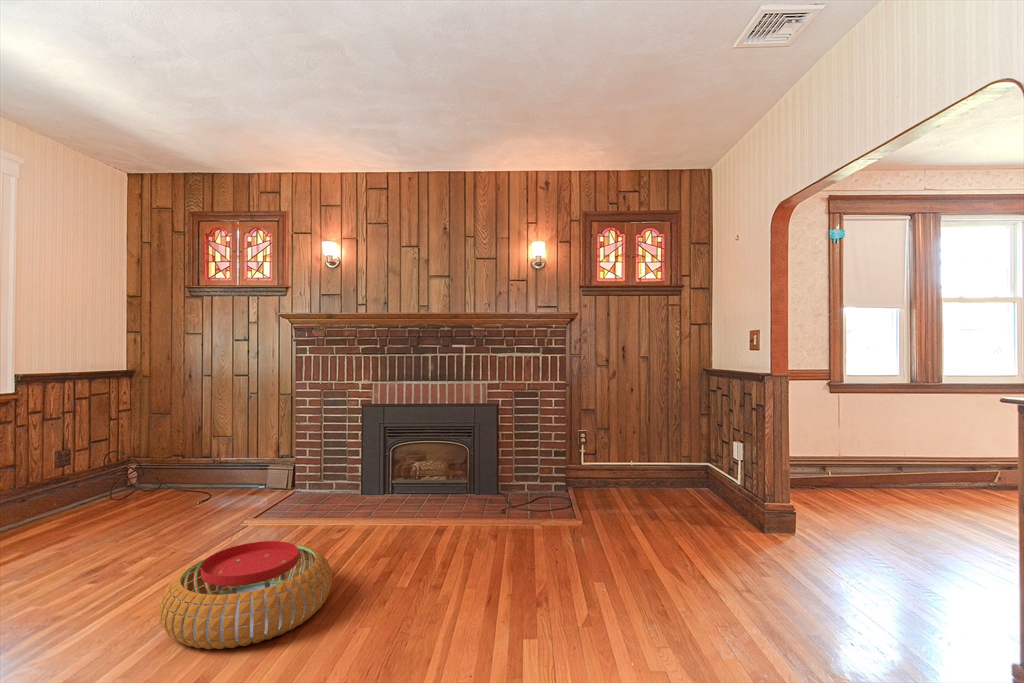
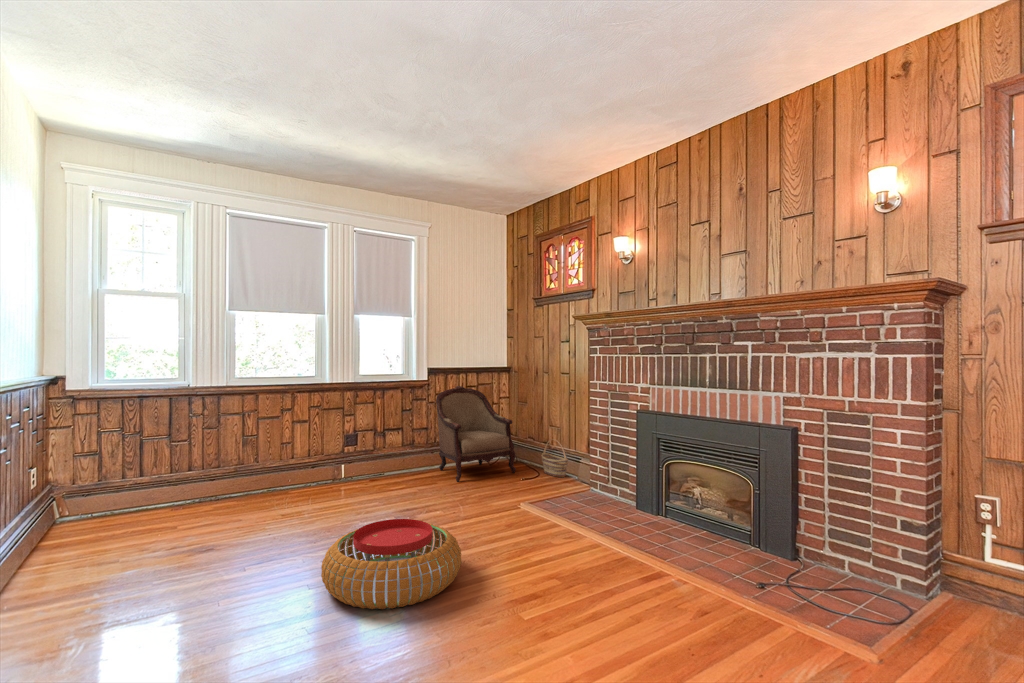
armchair: none [48,398,179,523] -> present [436,386,516,482]
basket: none [210,449,250,490] -> present [542,443,568,477]

